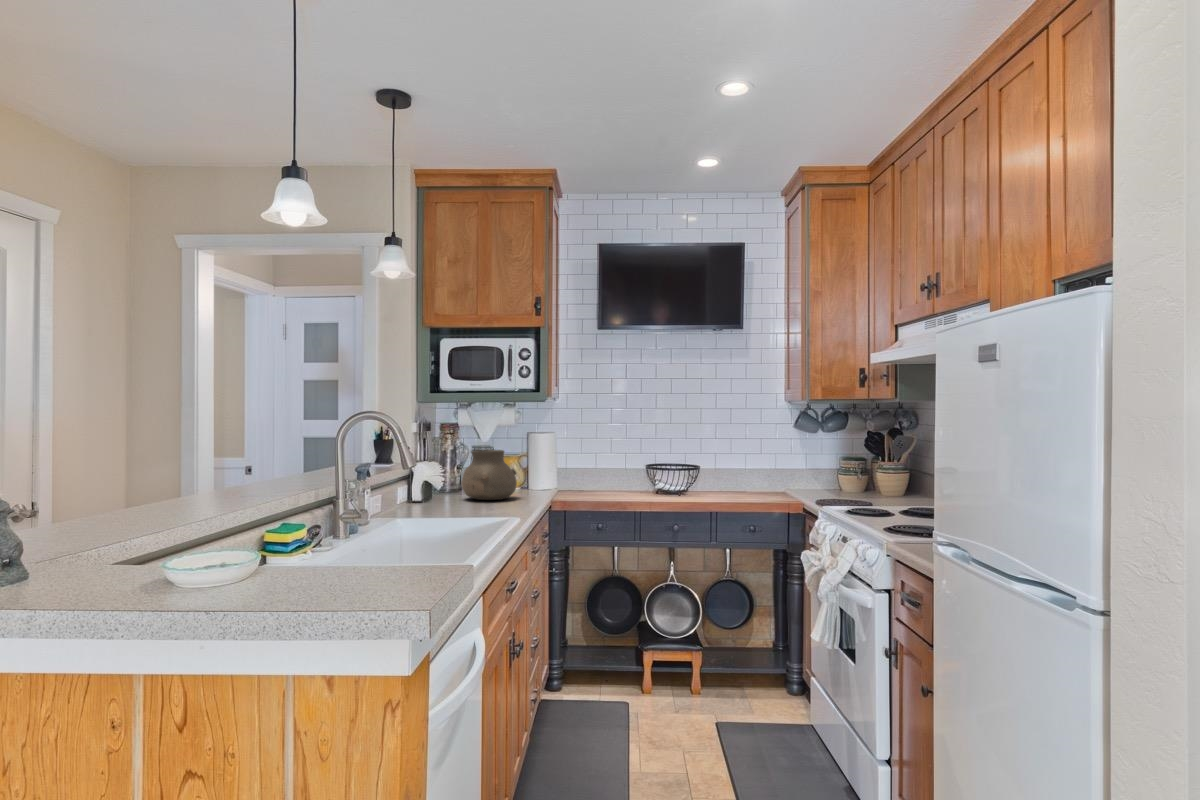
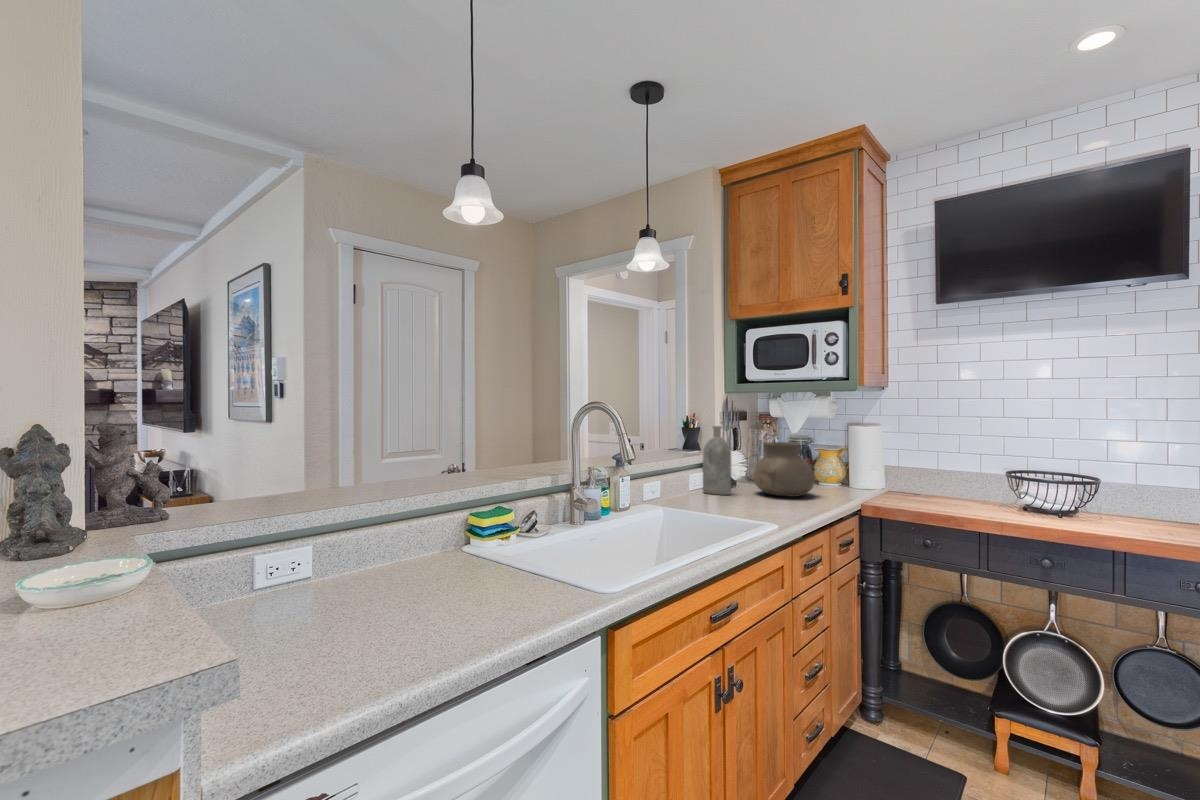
bottle: none [414,435,445,505] -> present [703,426,731,495]

